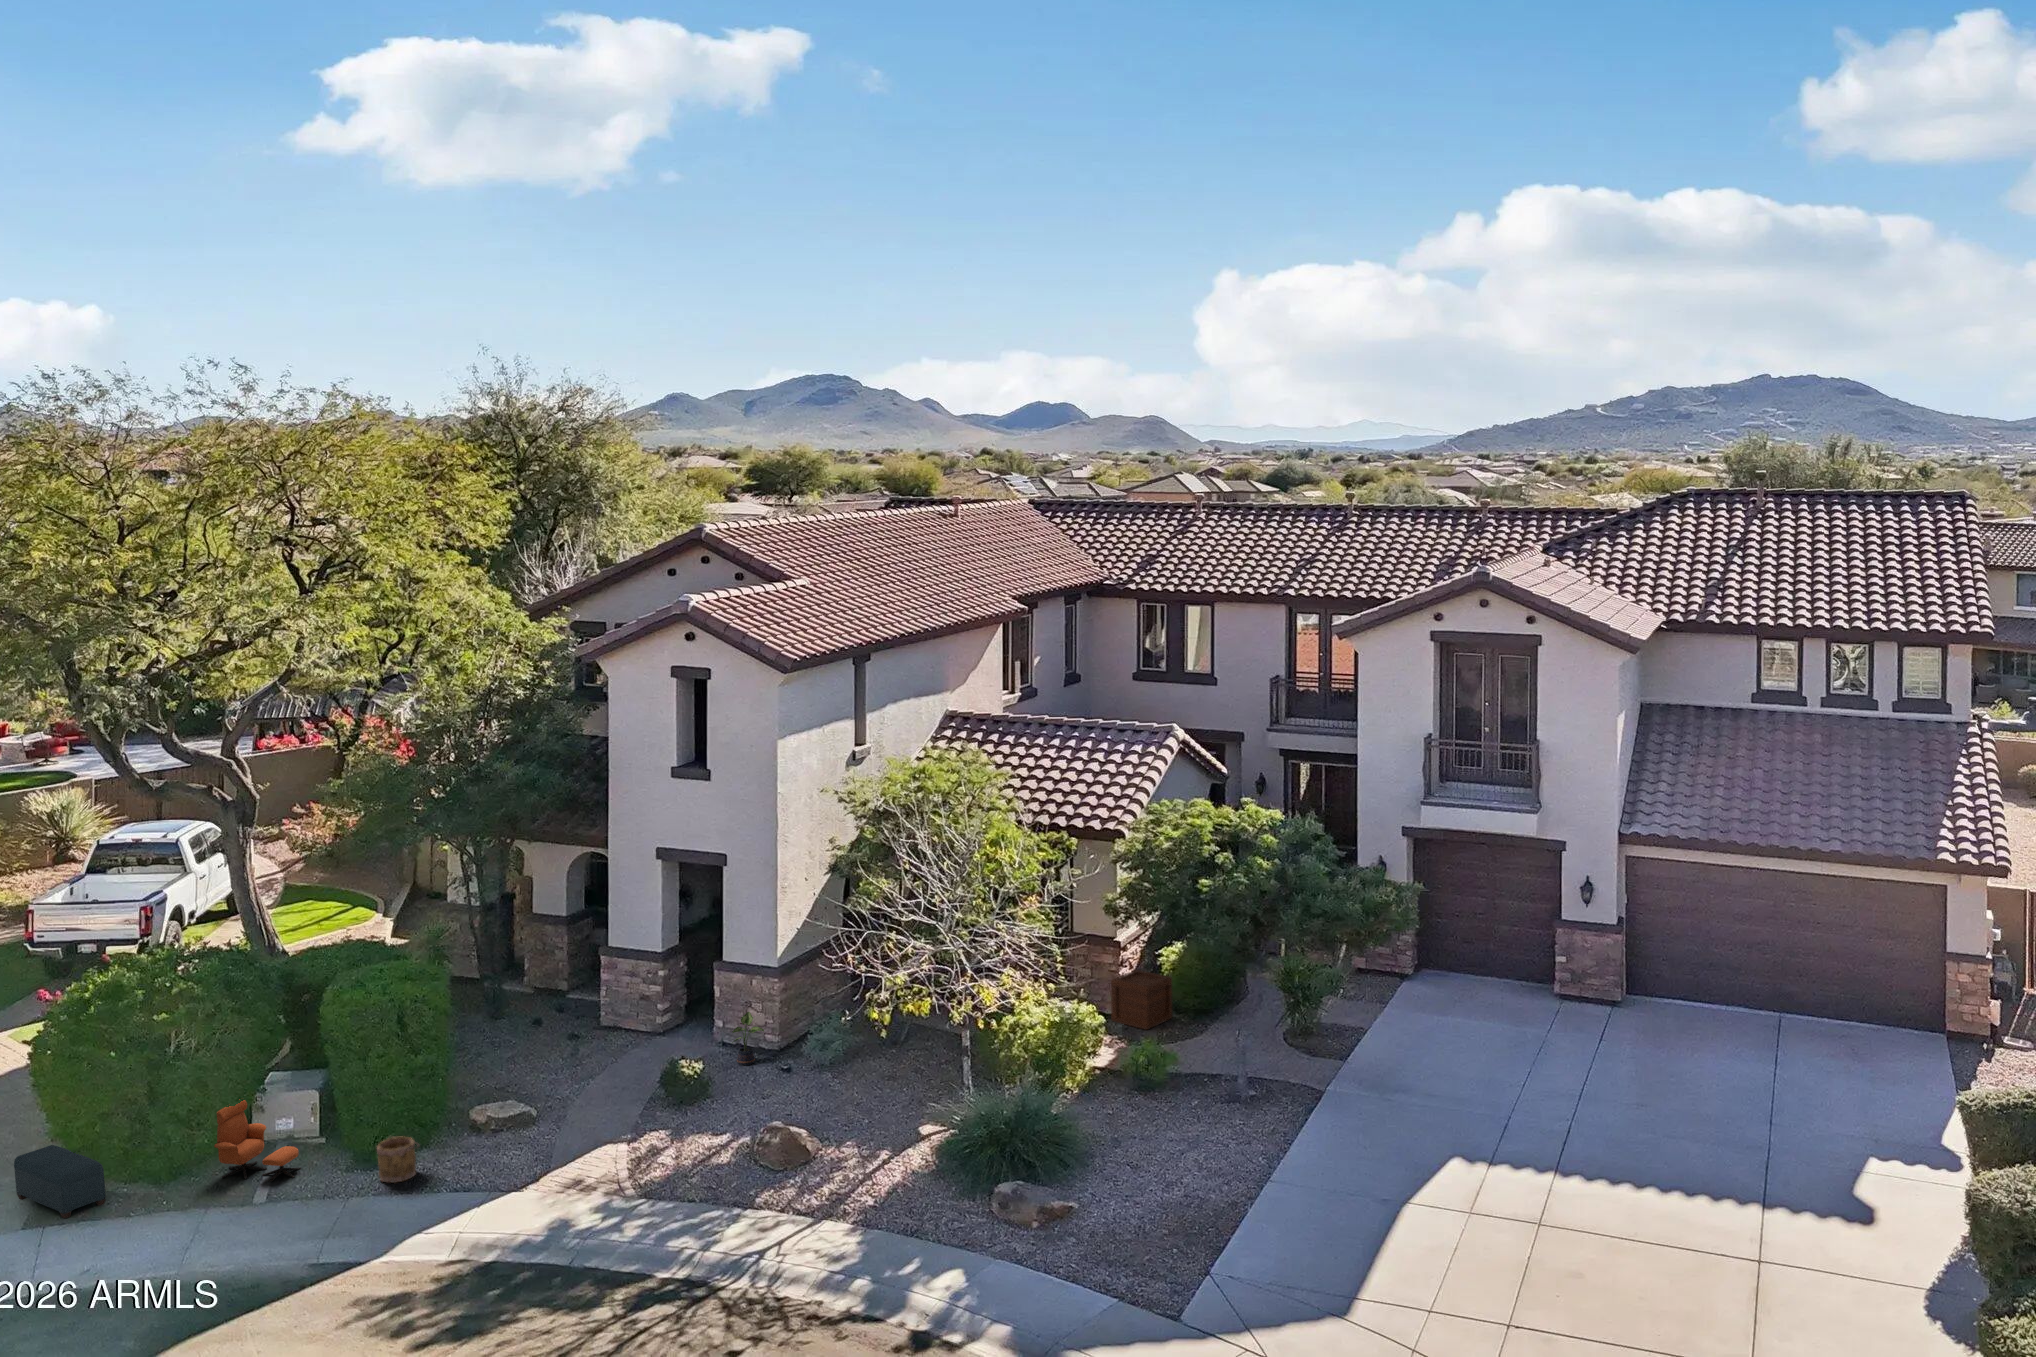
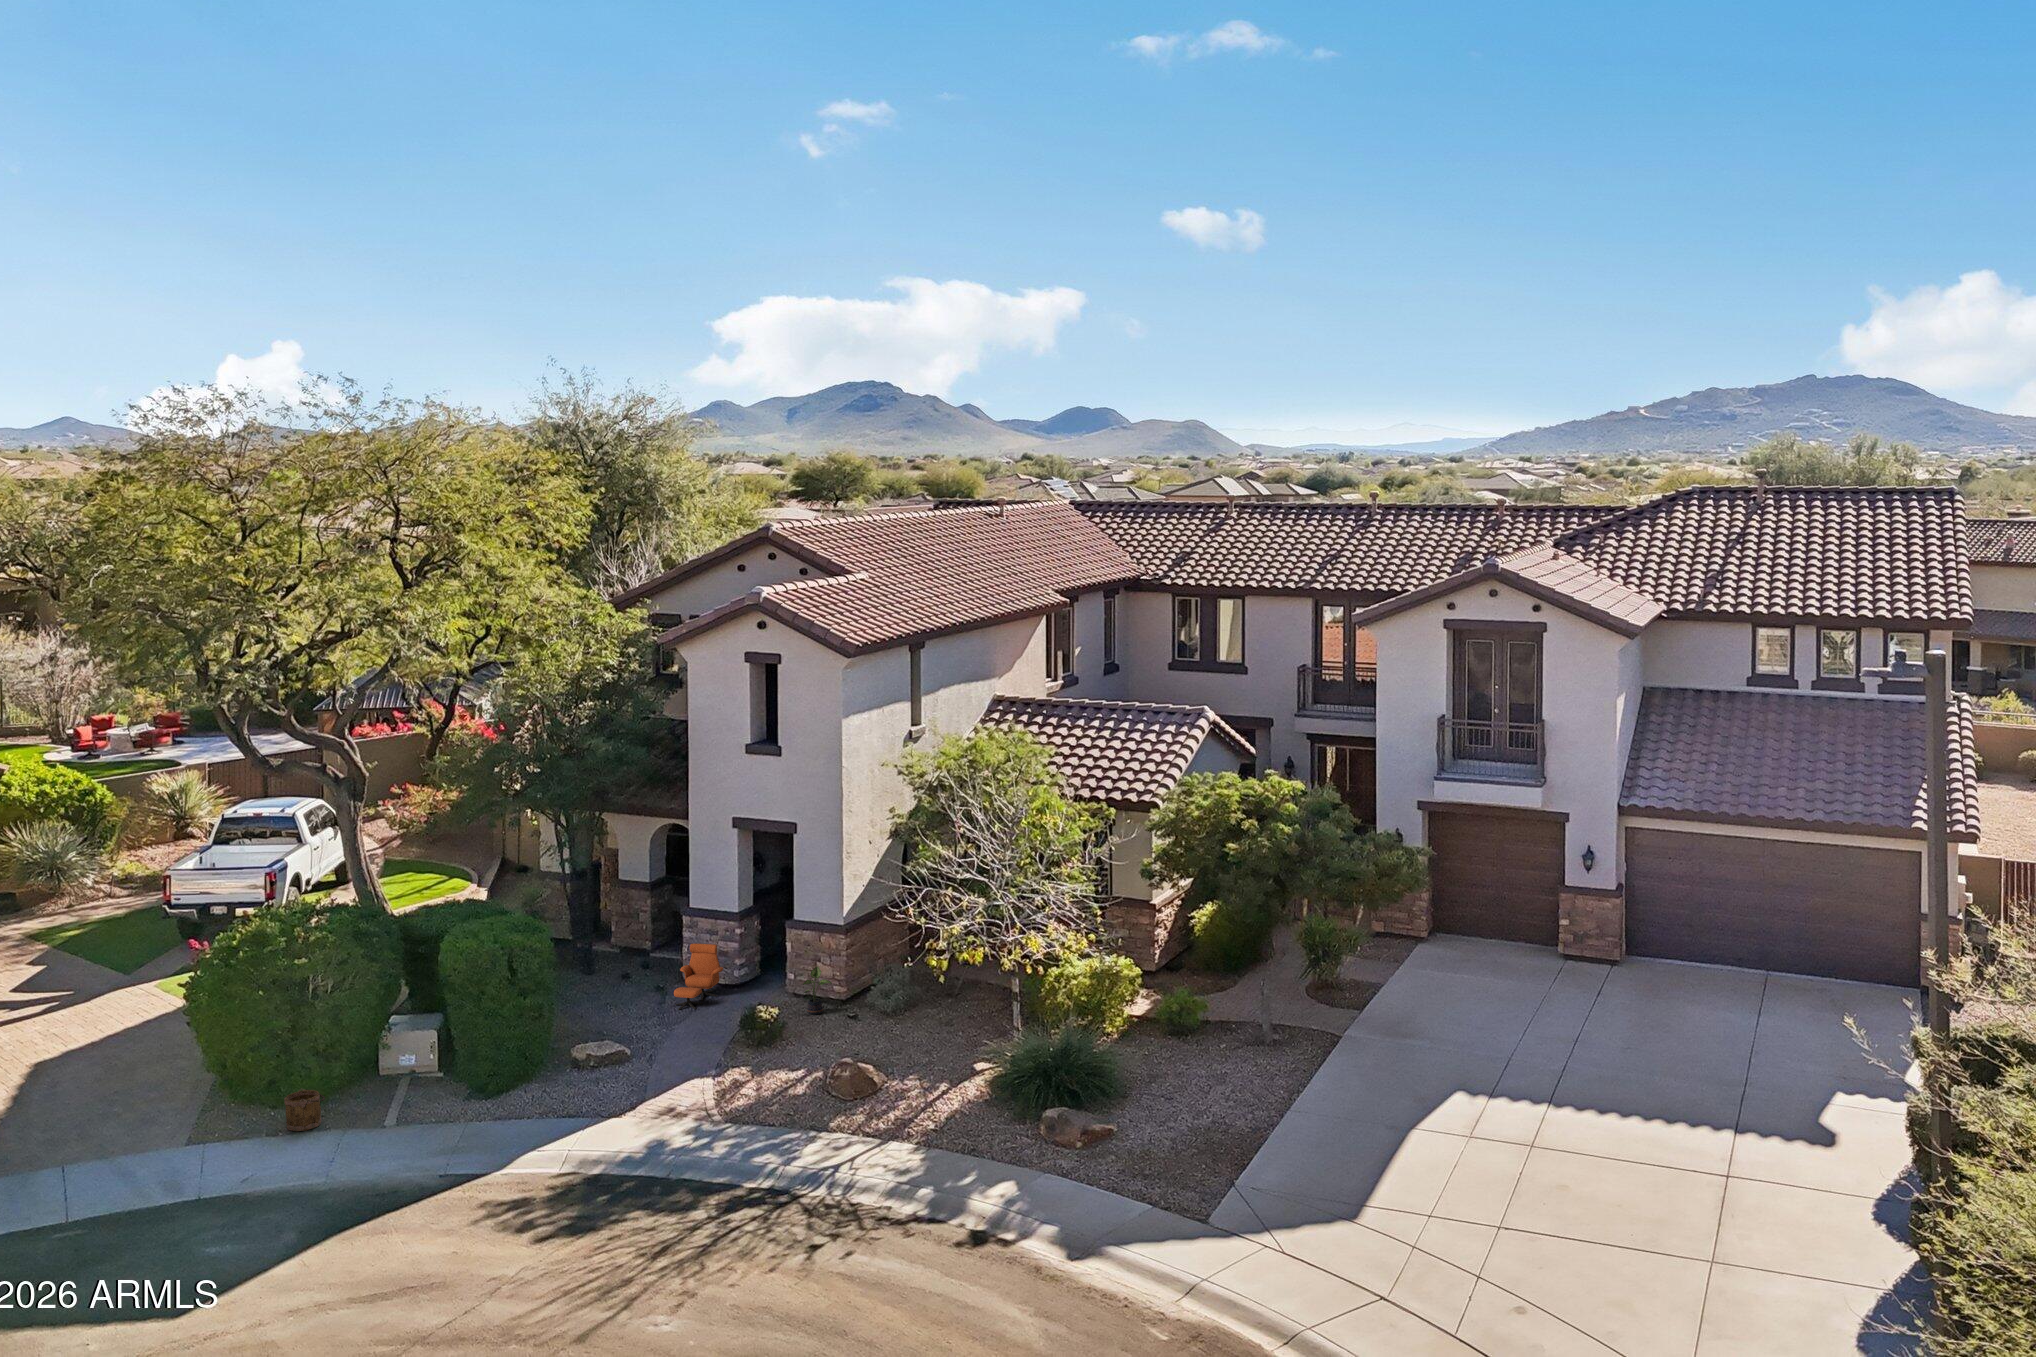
wooden crate: present [1111,970,1172,1030] -> none [1147,931,1204,985]
lounge chair: present [214,1099,301,1182] -> present [674,944,723,1010]
bucket: present [377,1137,420,1183] -> present [284,1088,325,1131]
bench: present [14,1145,106,1219] -> none [177,1075,257,1137]

